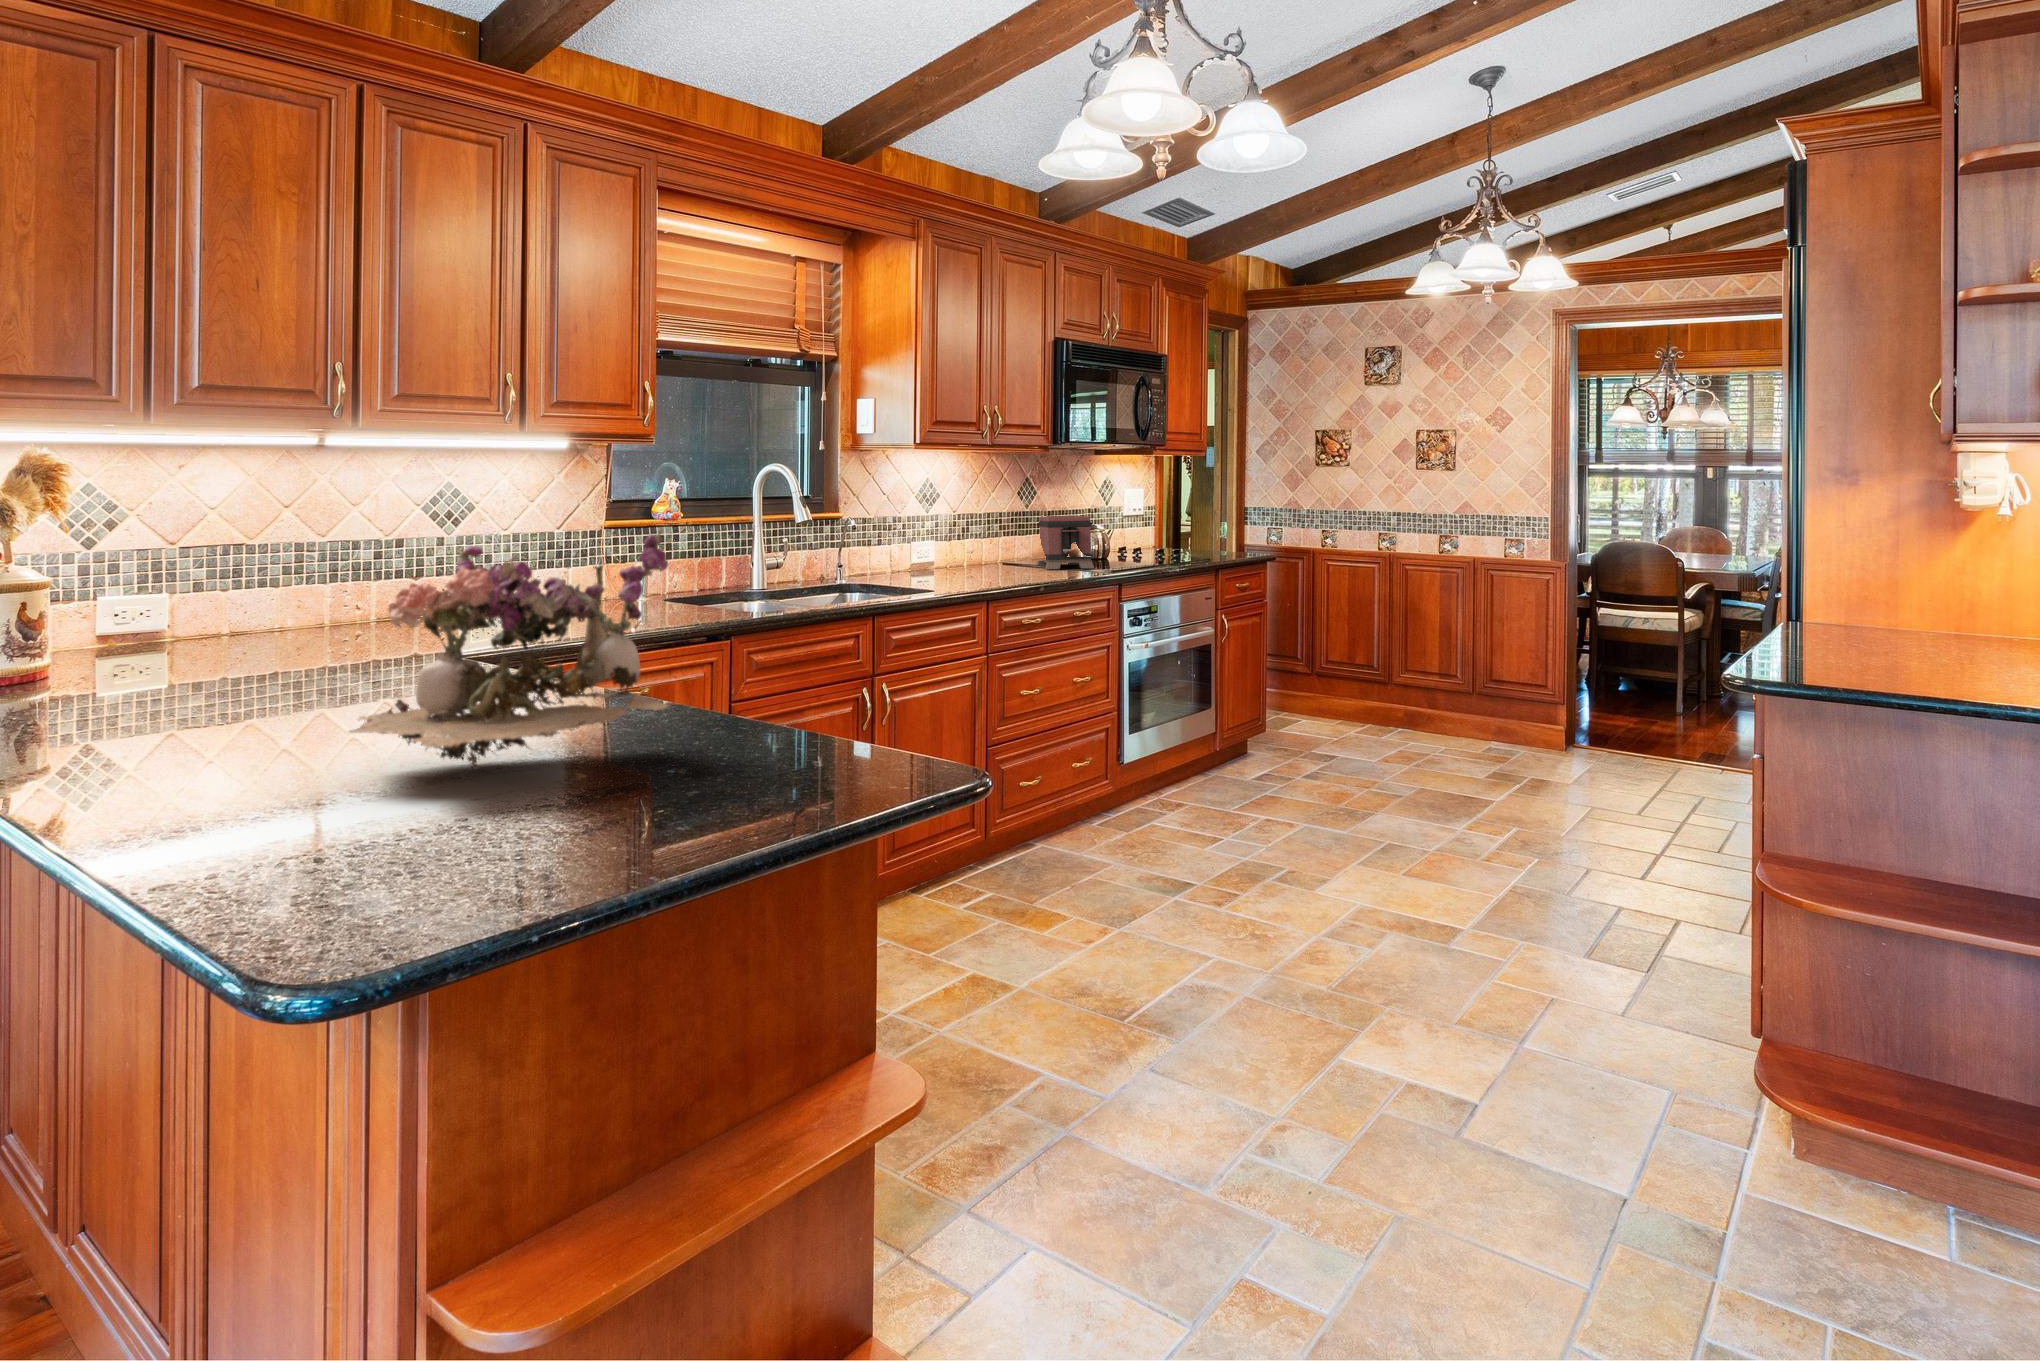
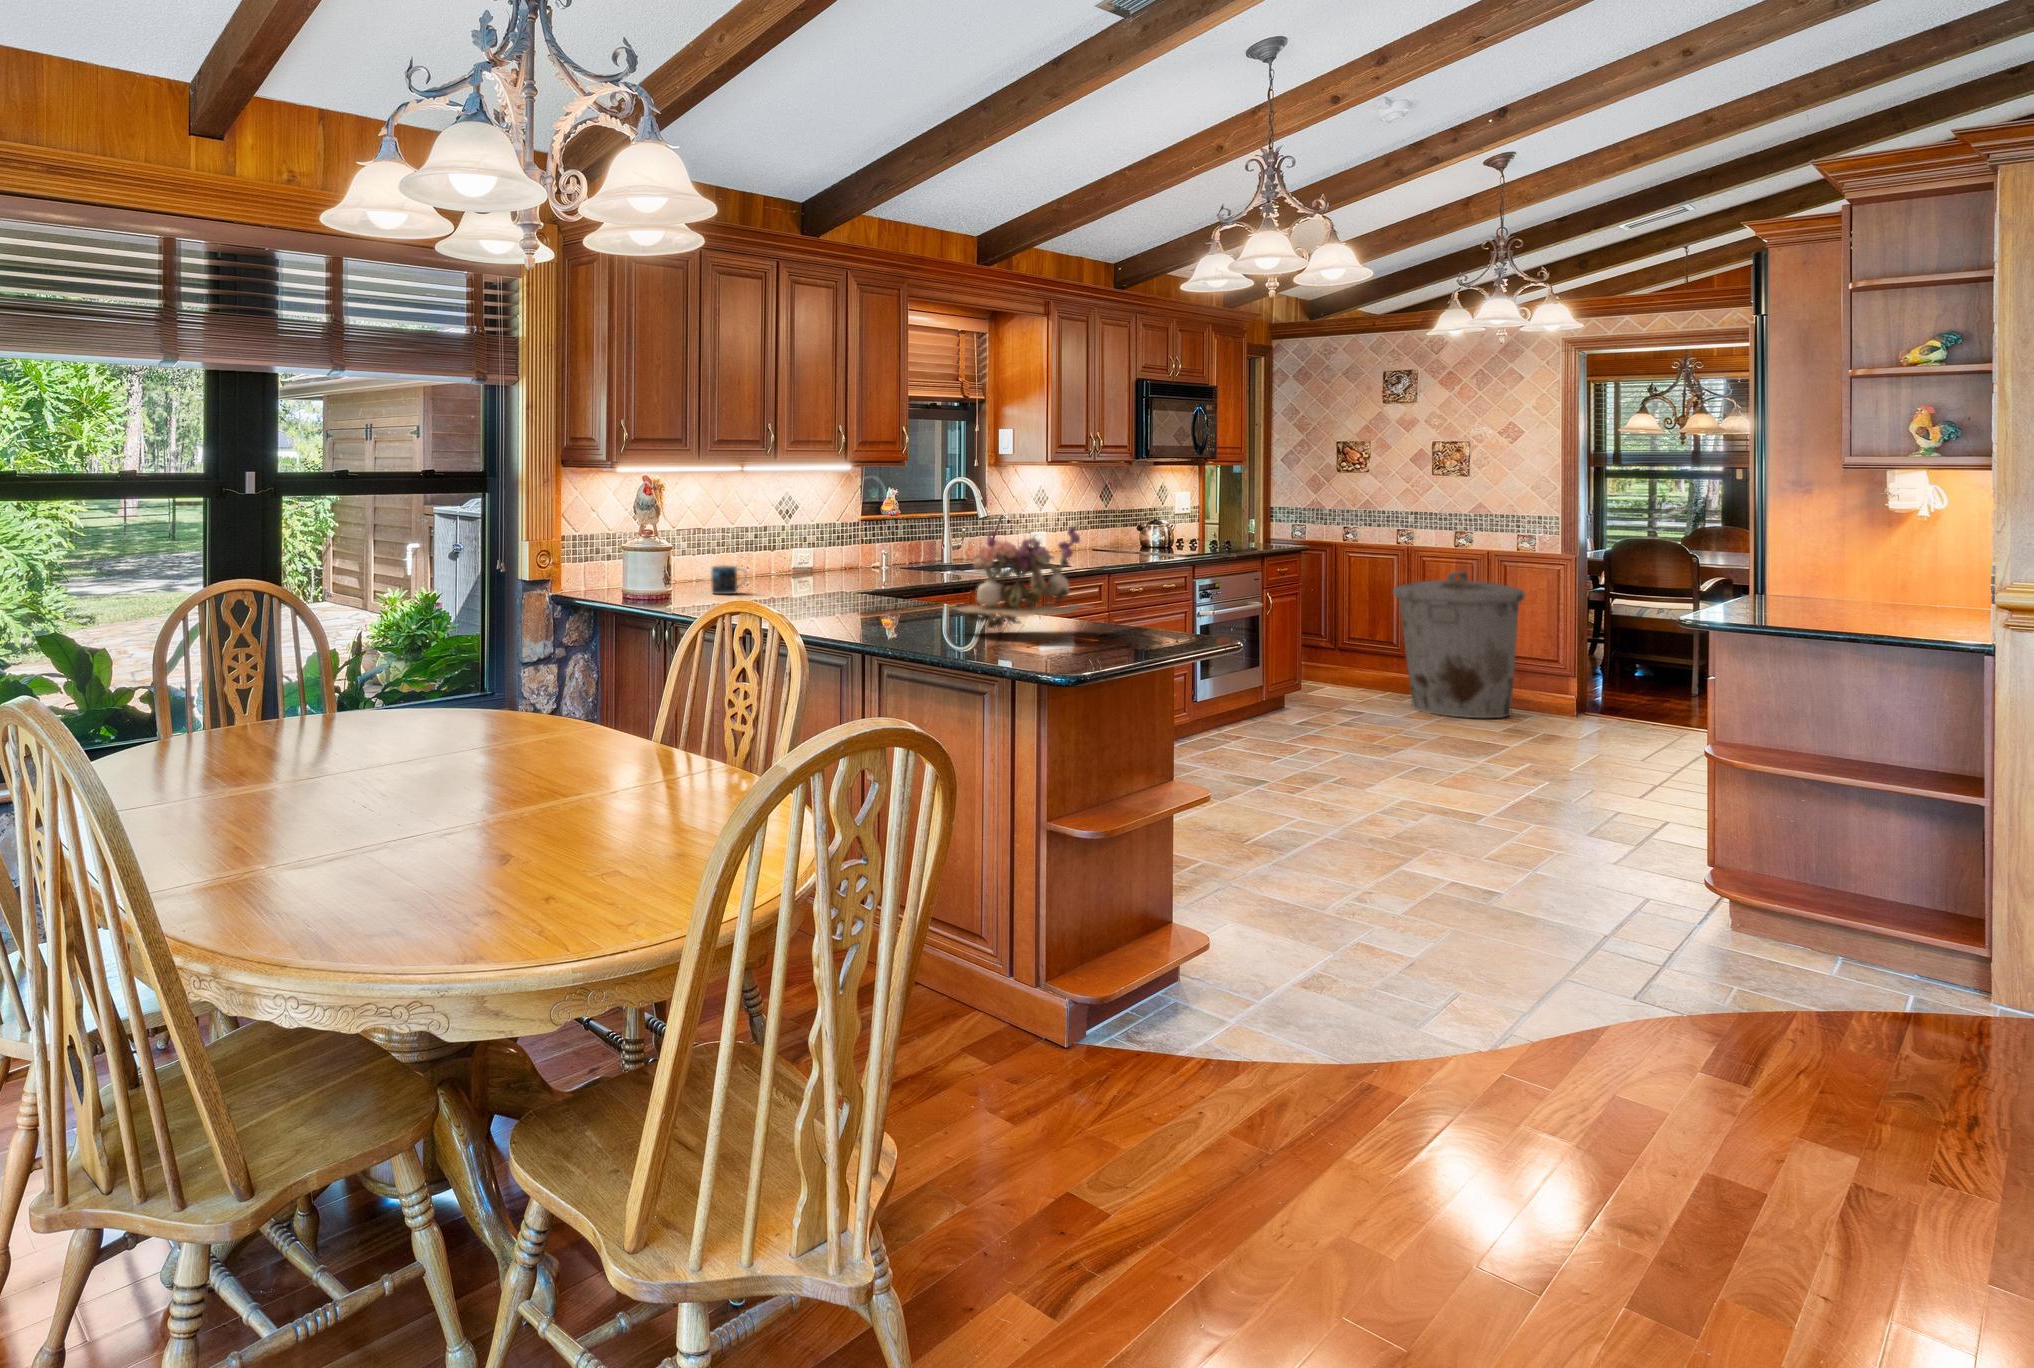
toaster: present [1036,516,1094,569] -> none [1114,514,1168,554]
trash can: none [1369,583,1512,763] -> present [1393,572,1525,718]
mug: none [194,609,259,663] -> present [711,566,747,594]

